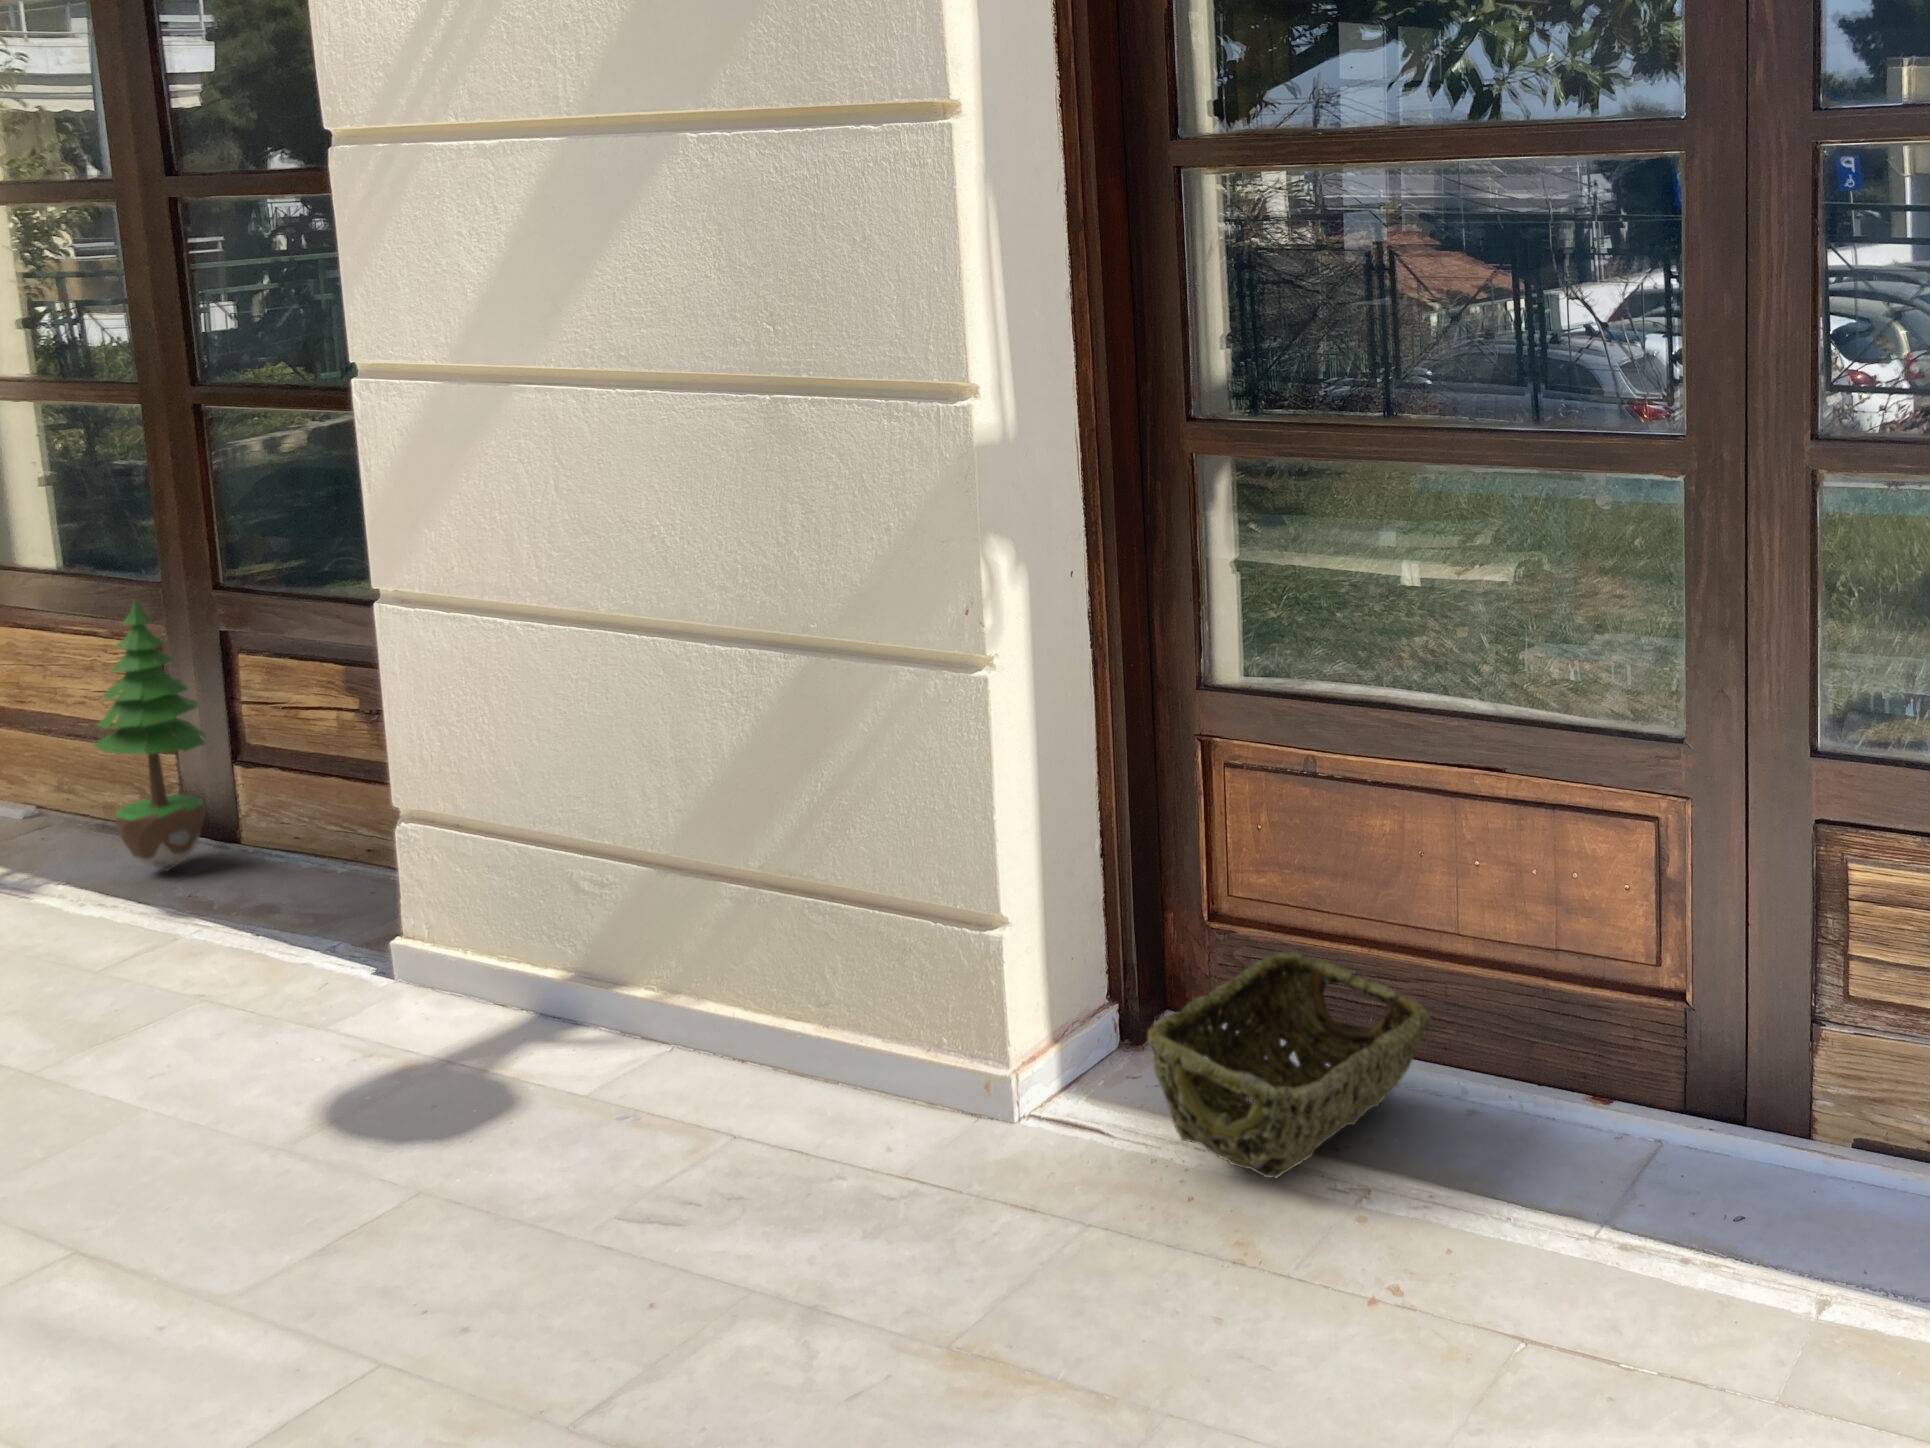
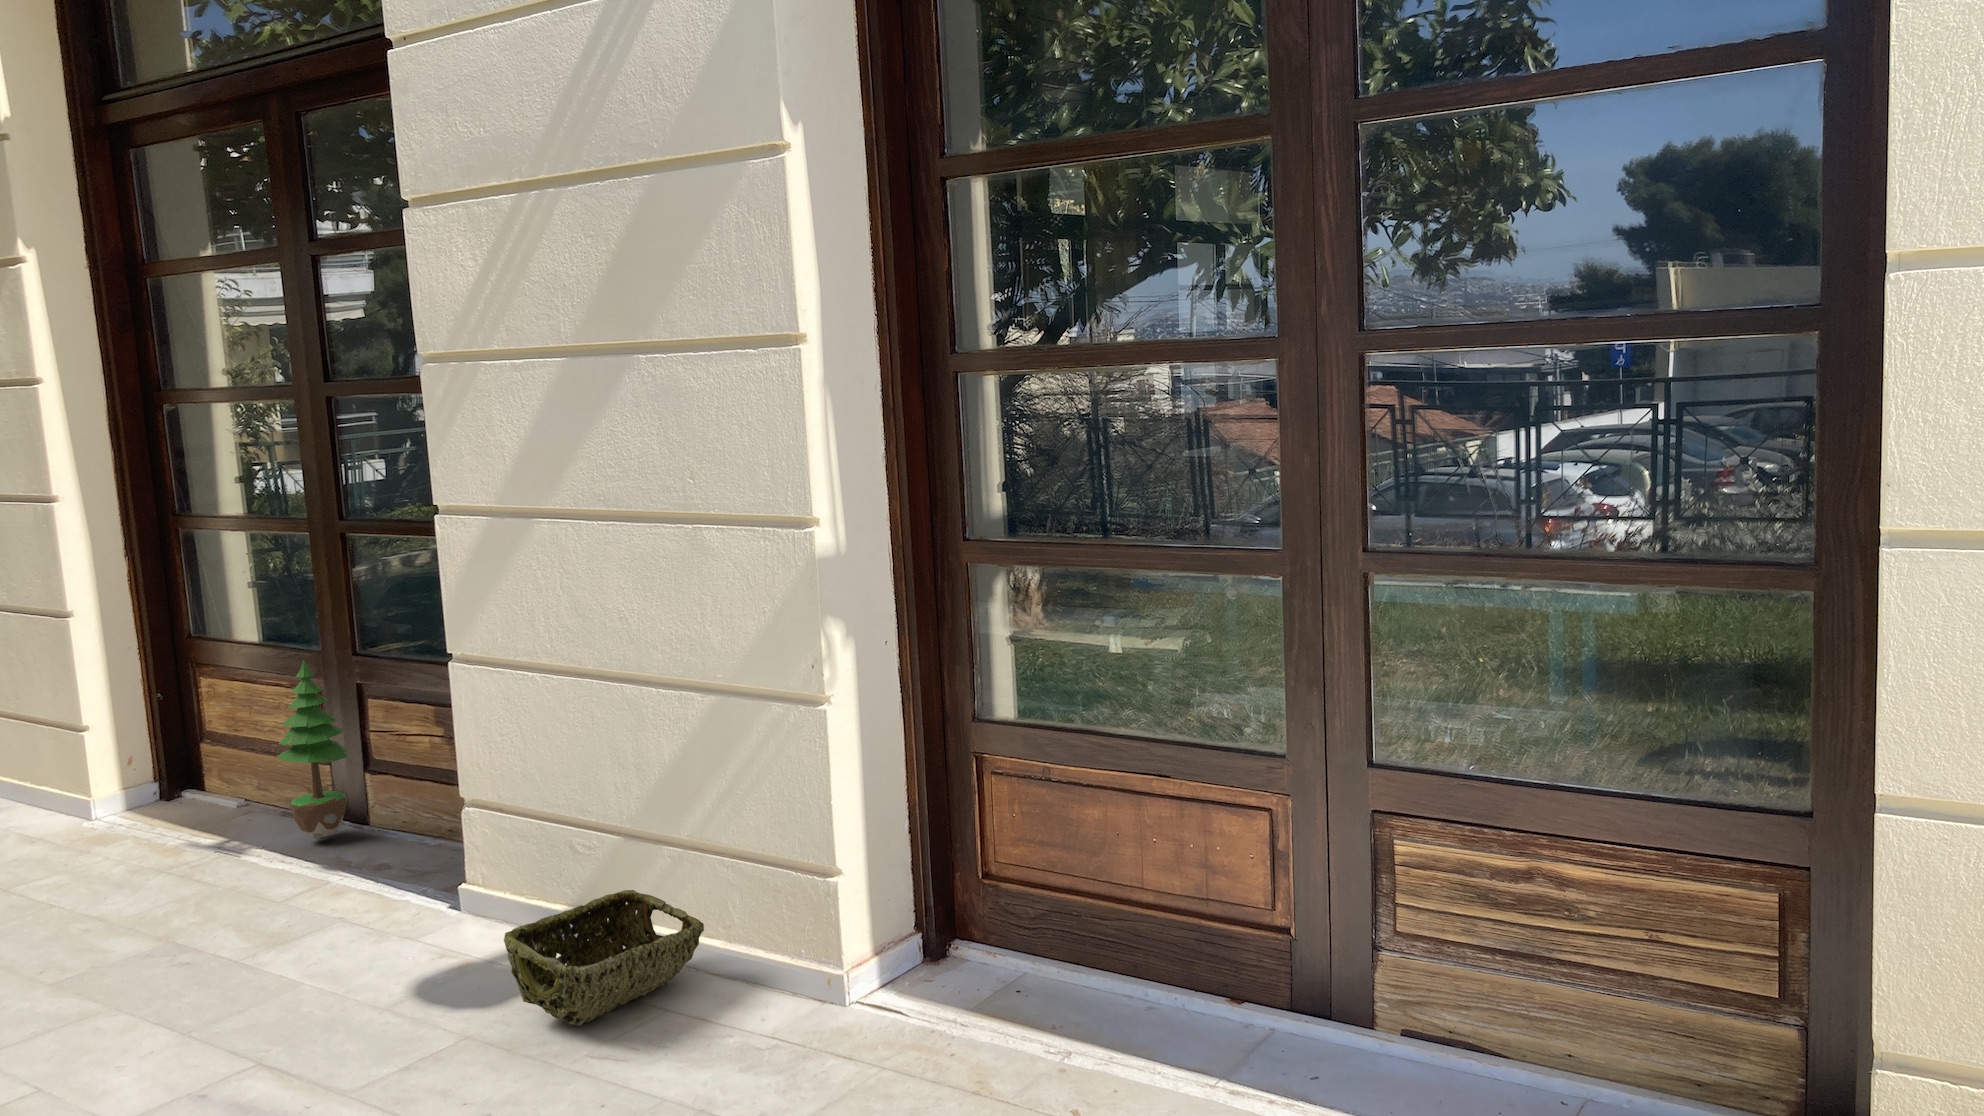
woven basket: present [1147,952,1430,1178] -> present [504,890,704,1026]

